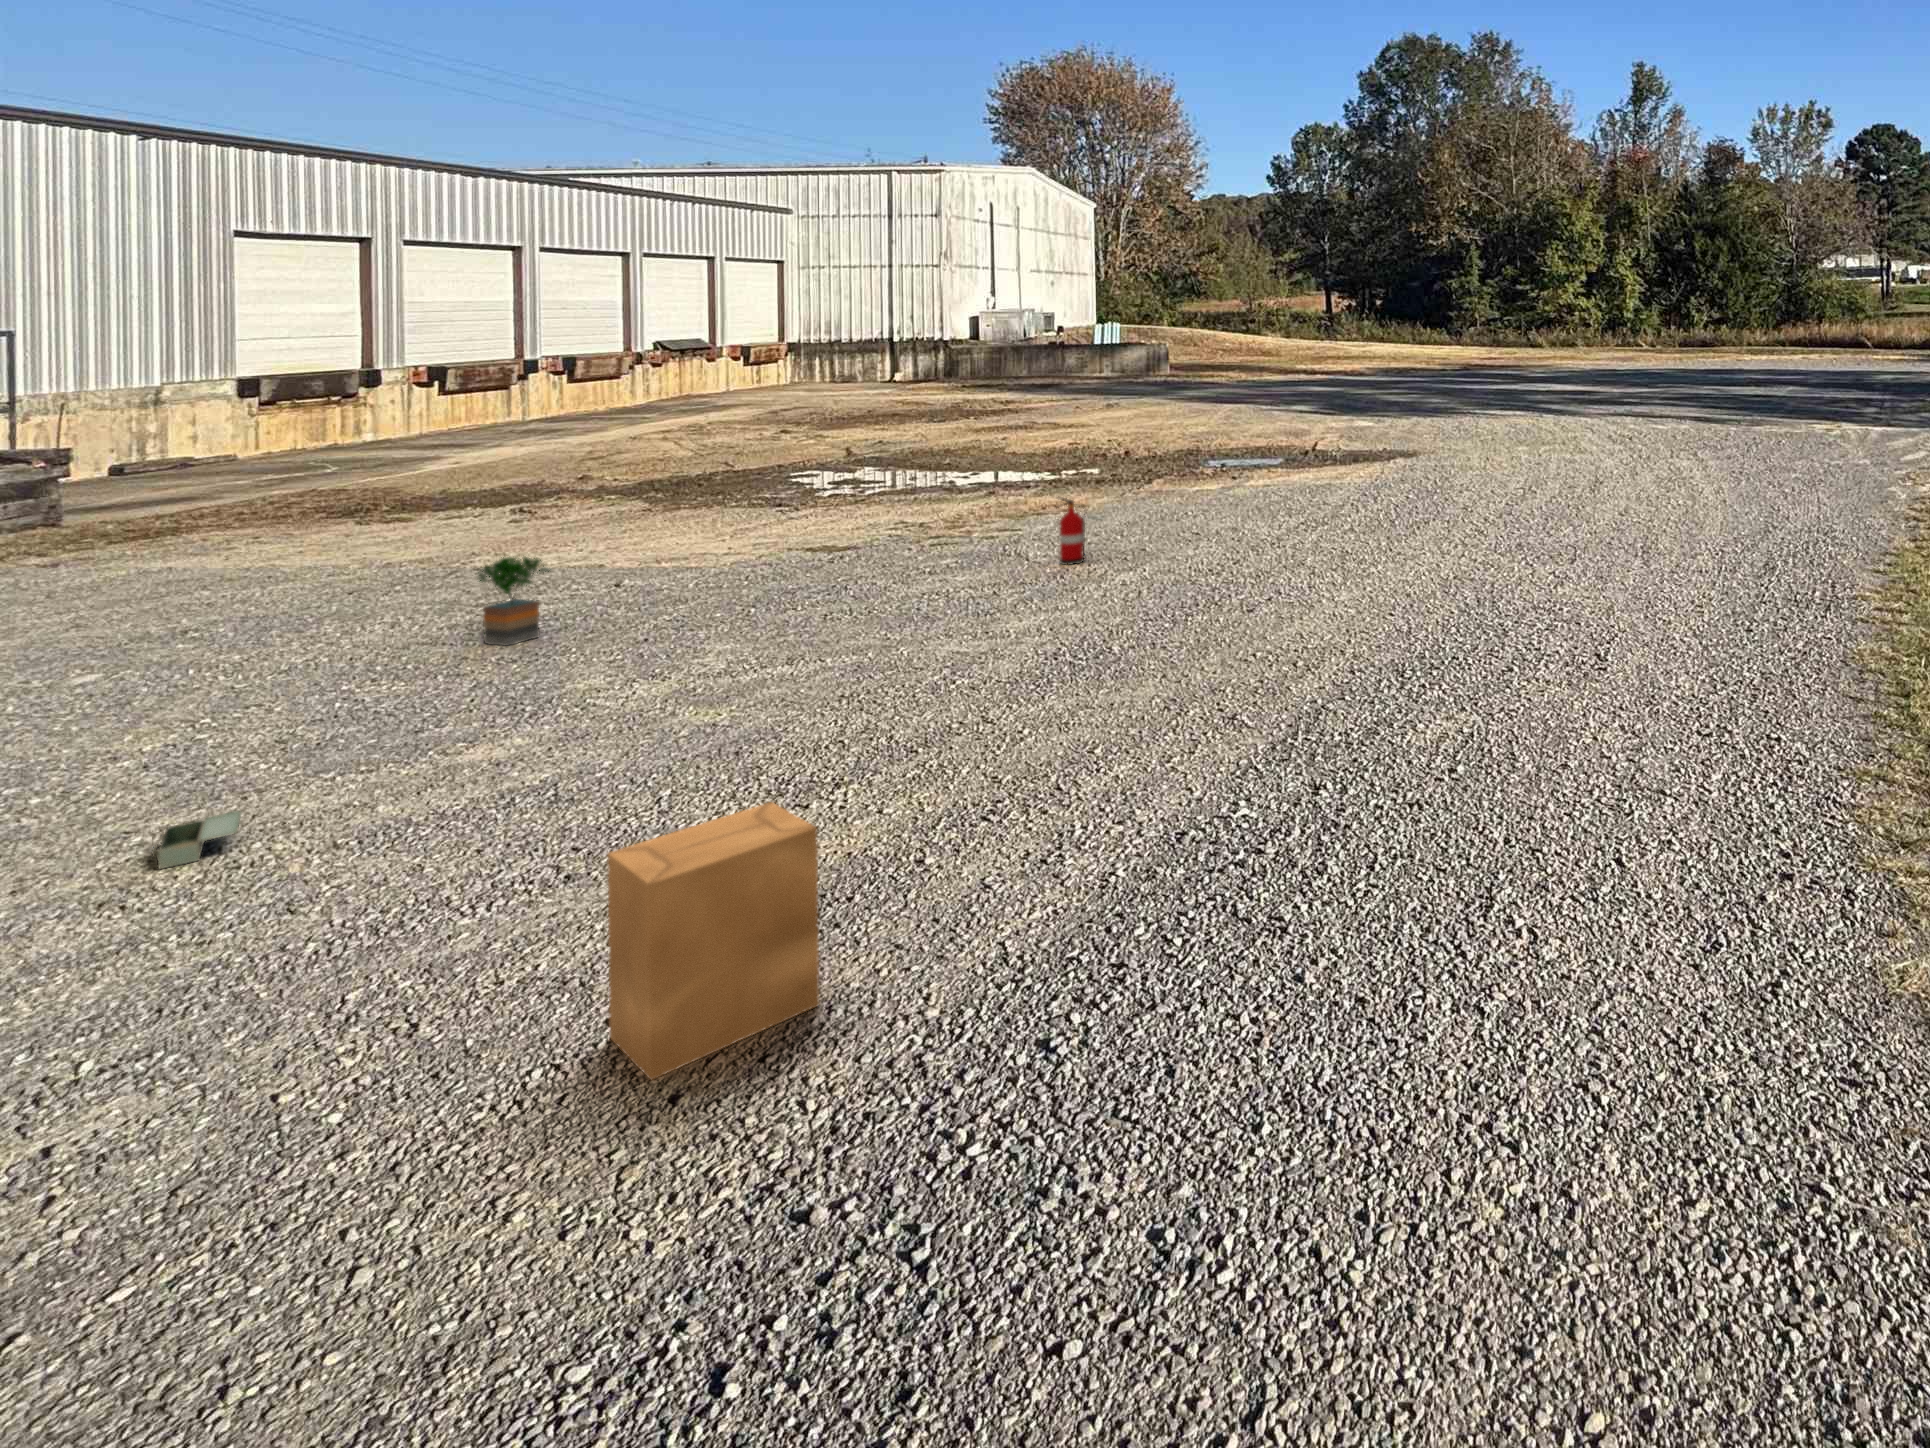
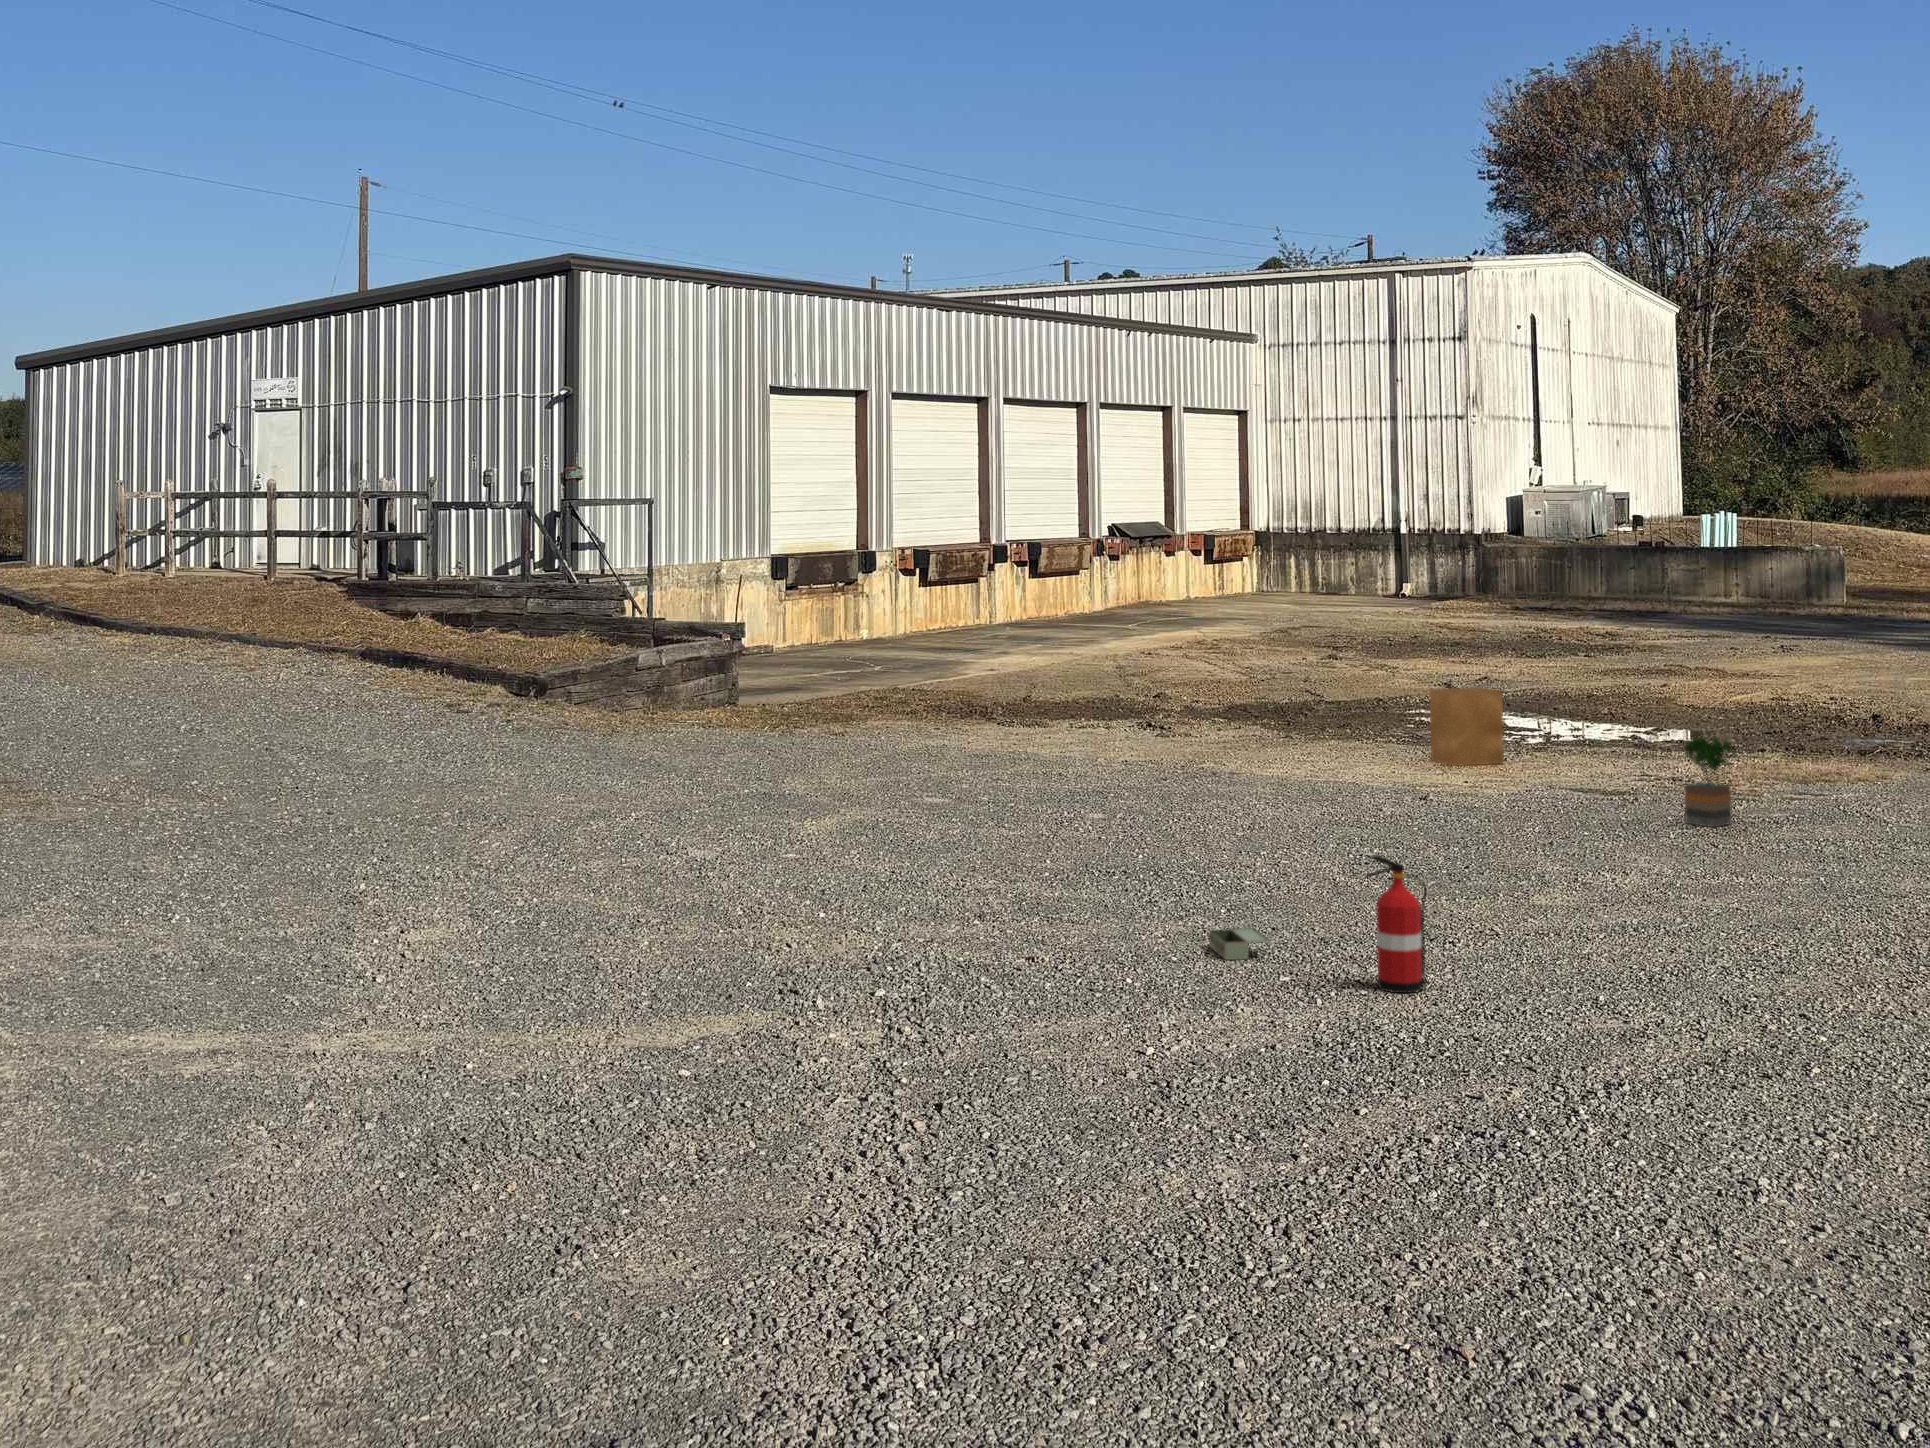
fire extinguisher: present [1059,498,1086,565] -> present [1366,855,1427,993]
potted tree: present [478,557,551,646] -> present [1684,737,1738,827]
cardboard box: present [607,802,819,1080] -> present [1429,687,1504,766]

